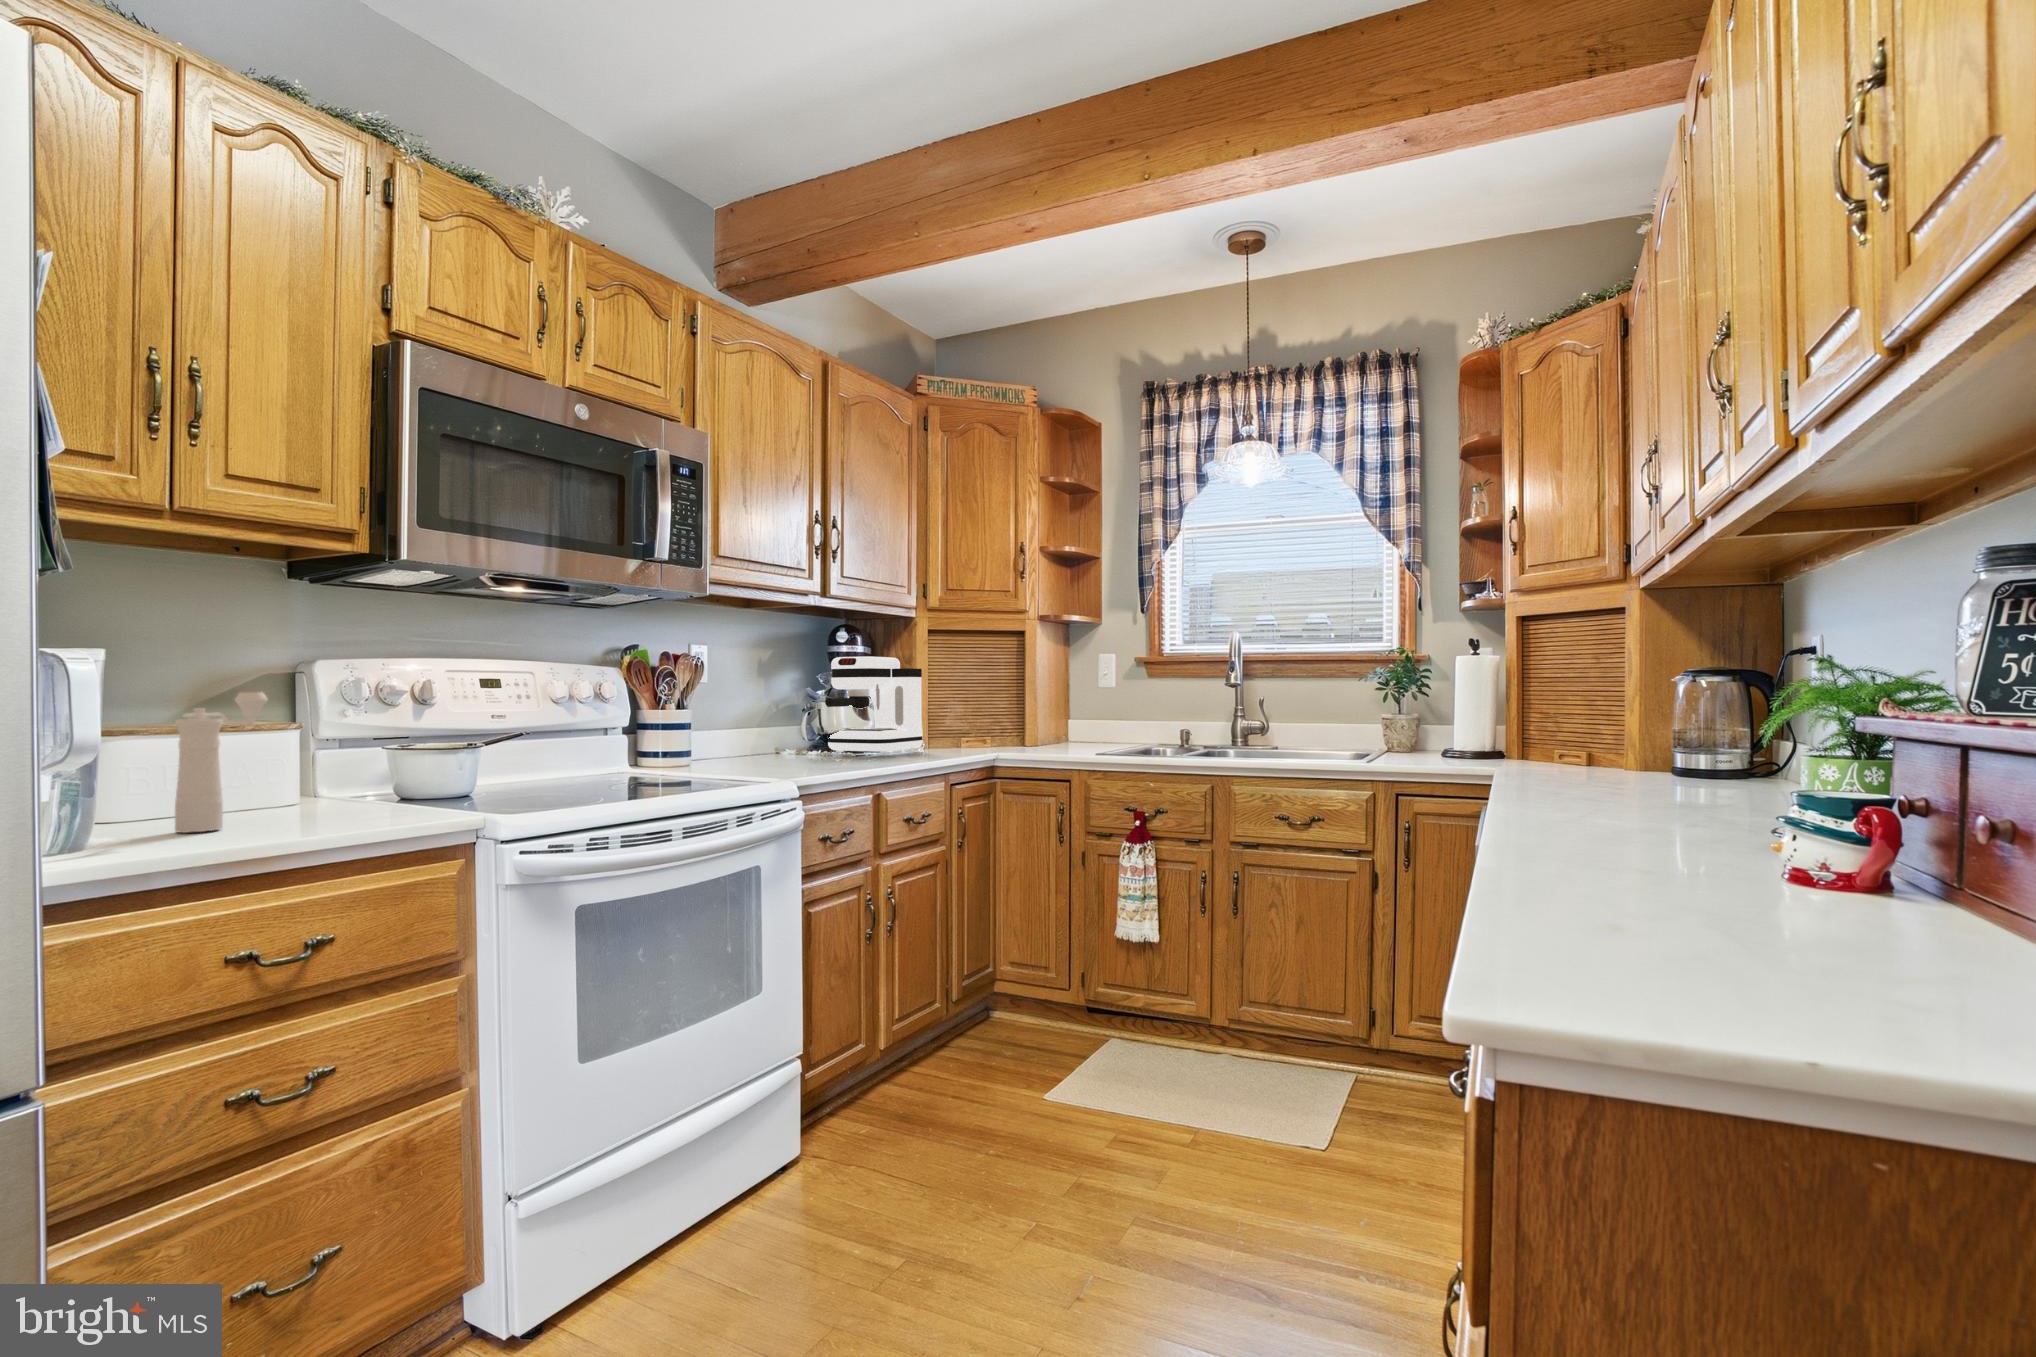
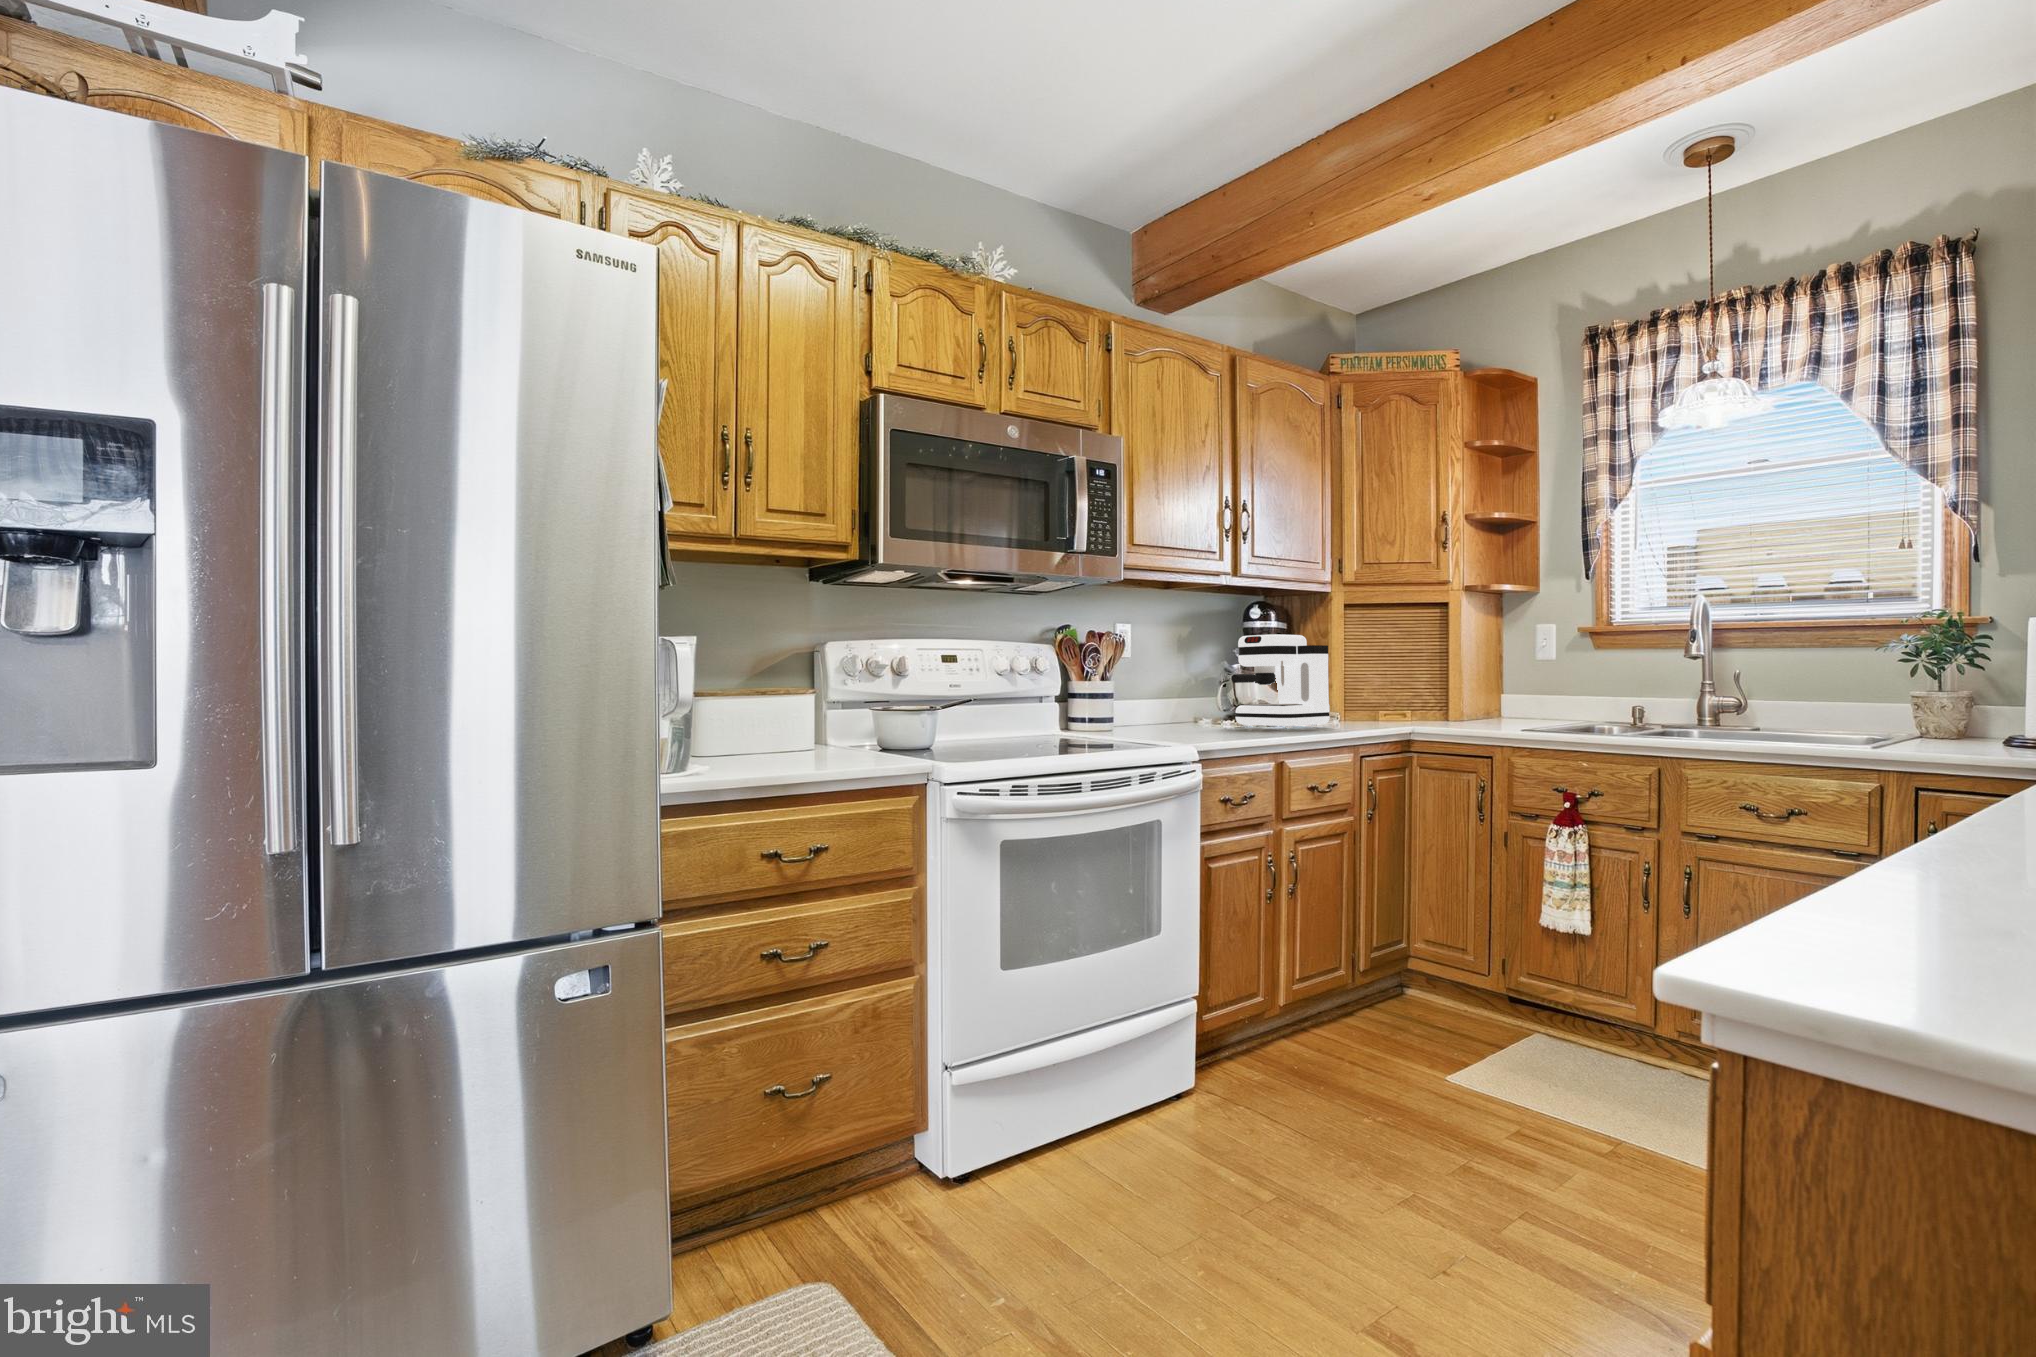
pepper mill: present [175,692,268,833] -> none [749,665,802,762]

